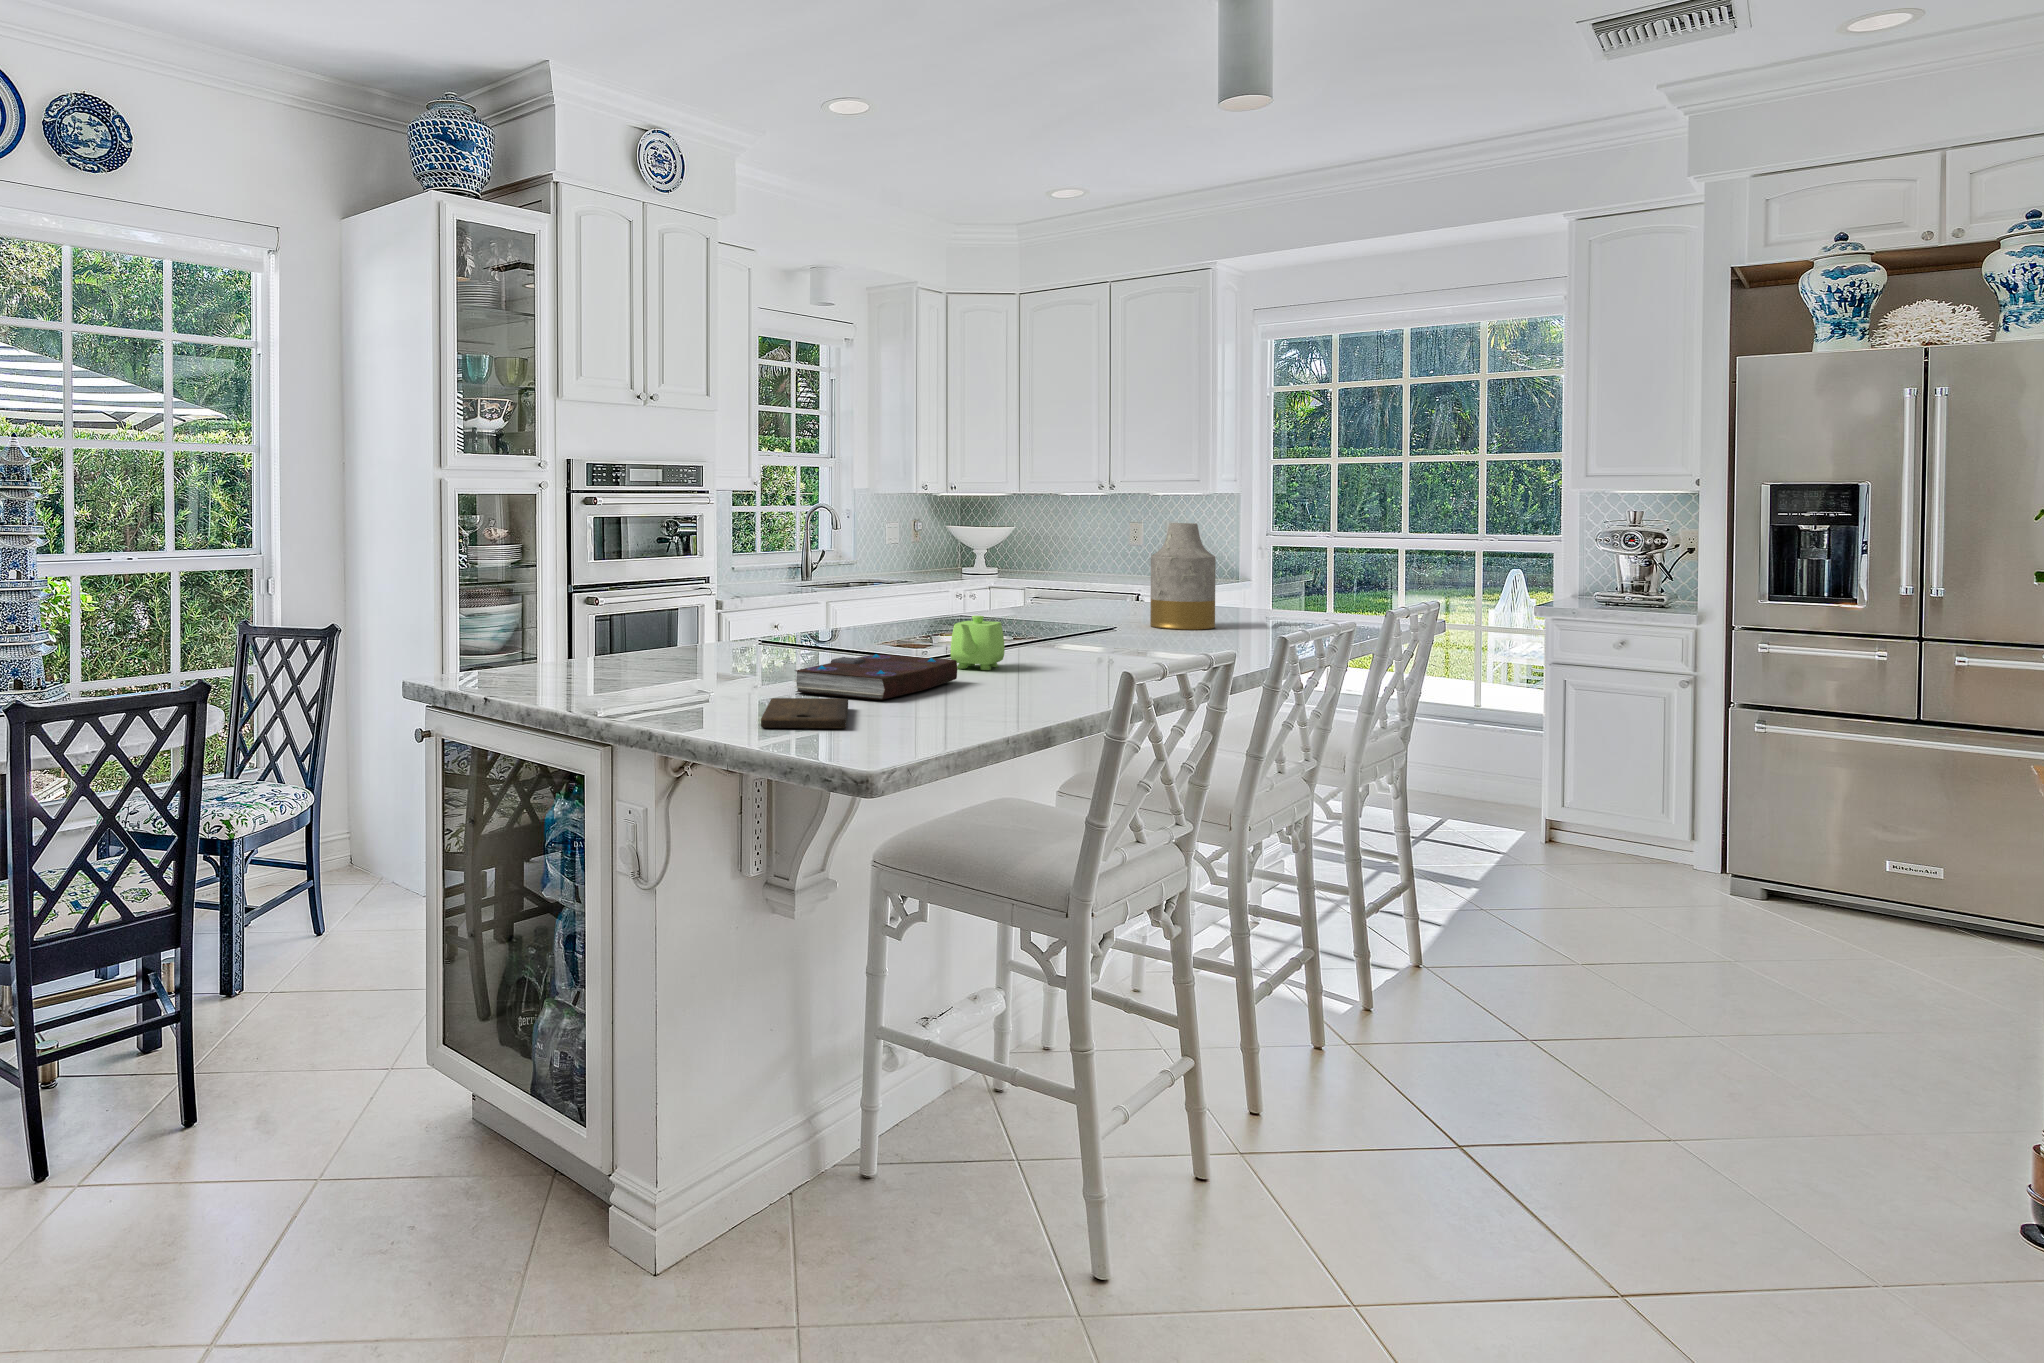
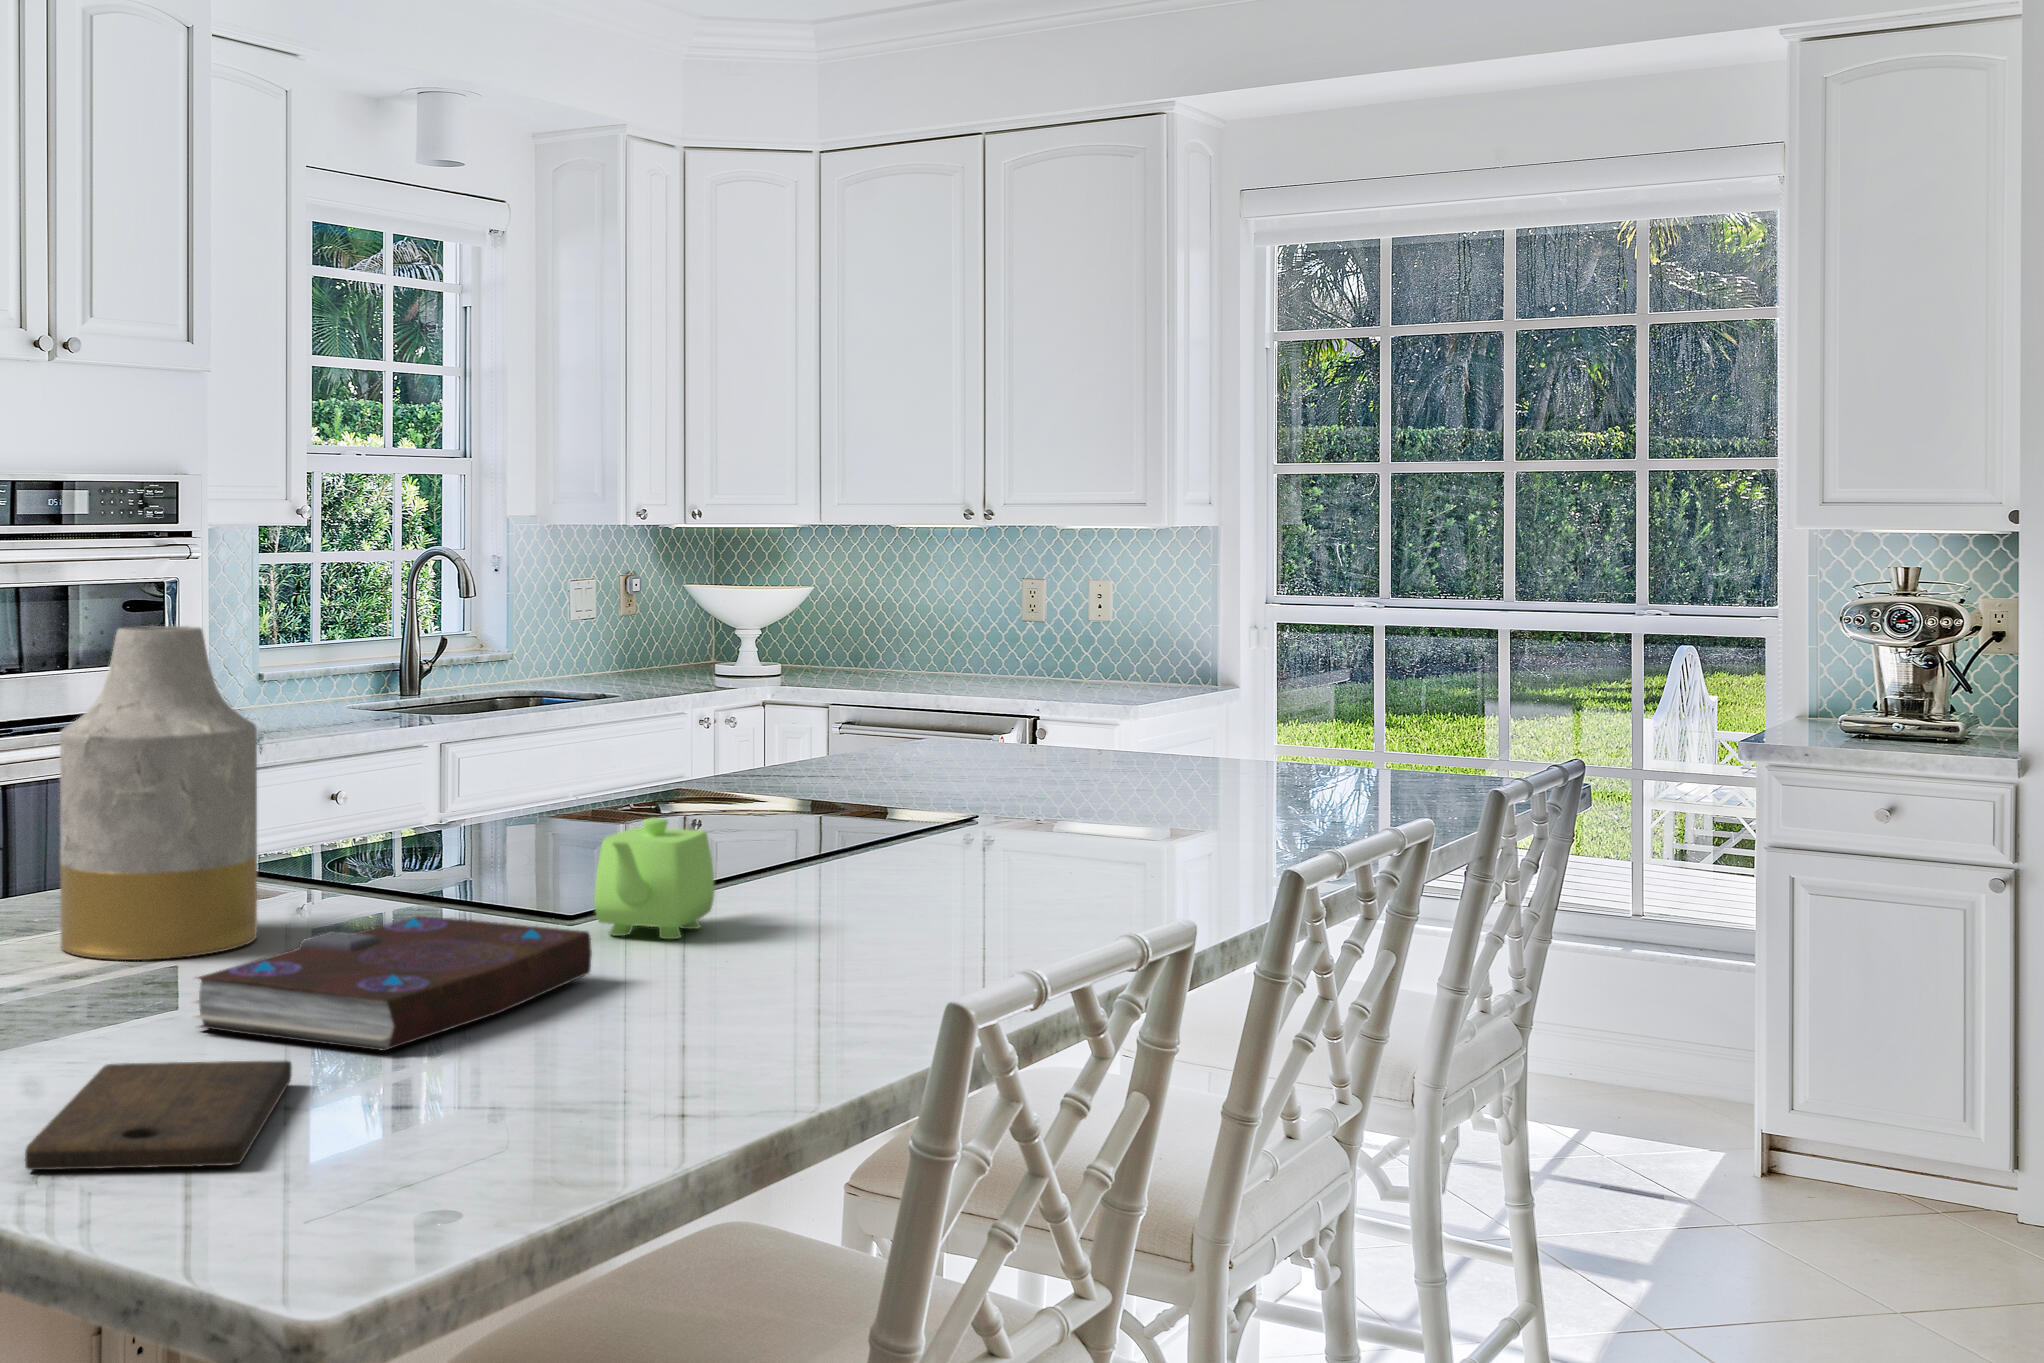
vase: present [1150,523,1216,630] -> present [60,626,257,960]

